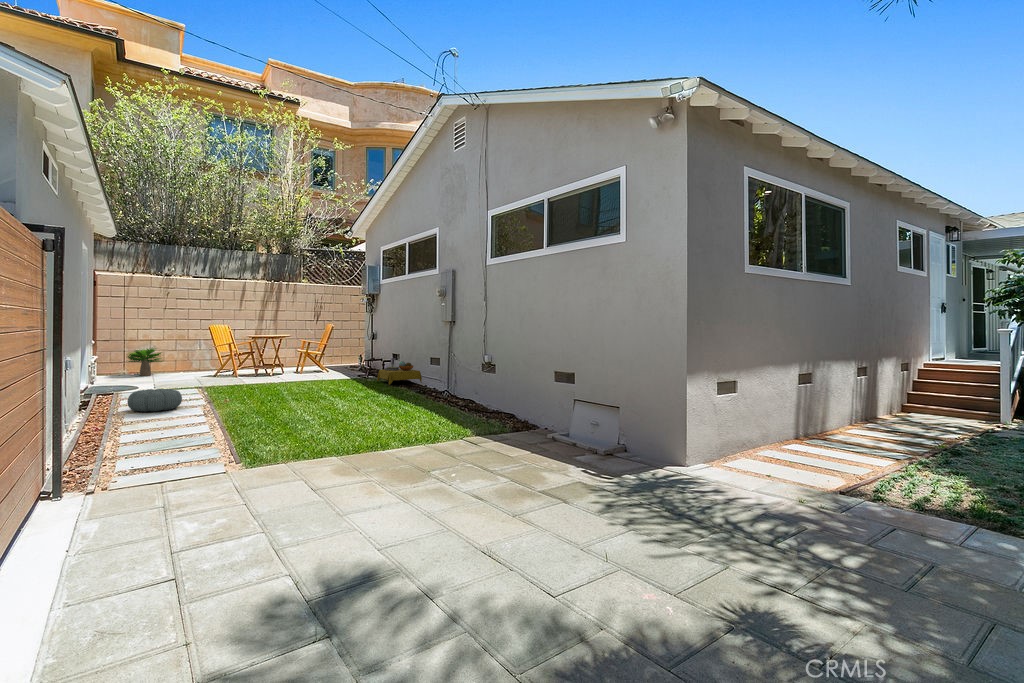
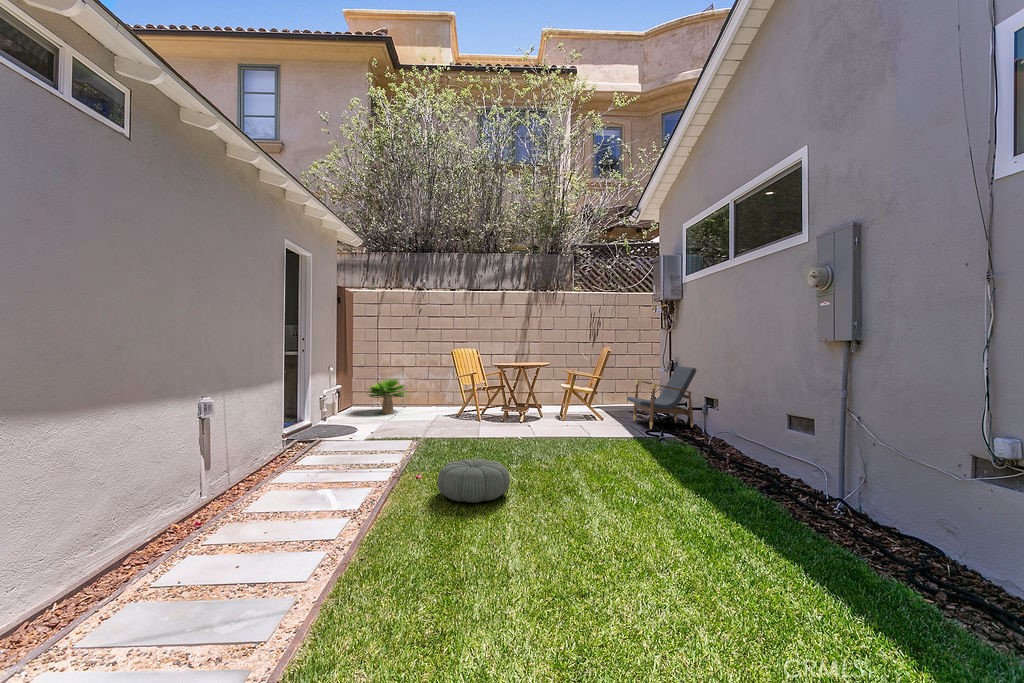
lounge chair: none [345,337,388,374] -> present [627,366,697,429]
side table: present [377,361,422,385] -> none [678,418,768,465]
pouf: present [127,389,182,412] -> present [437,459,510,503]

